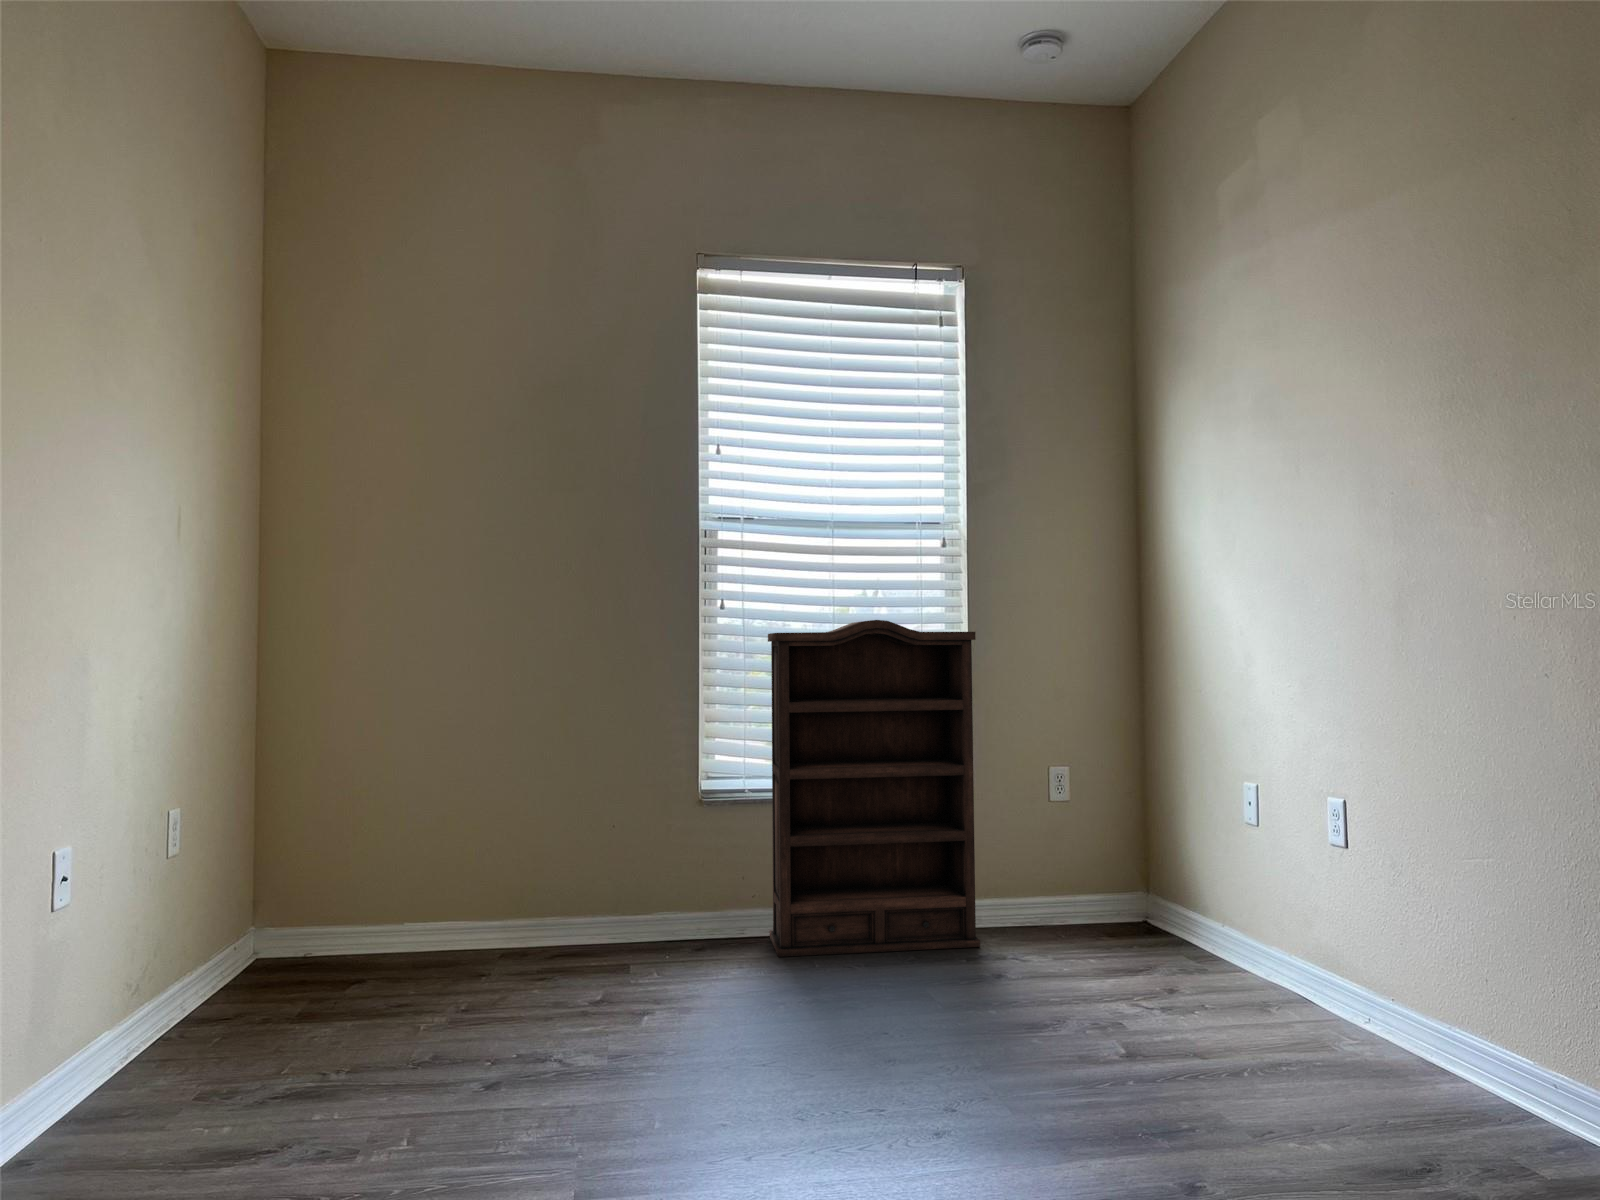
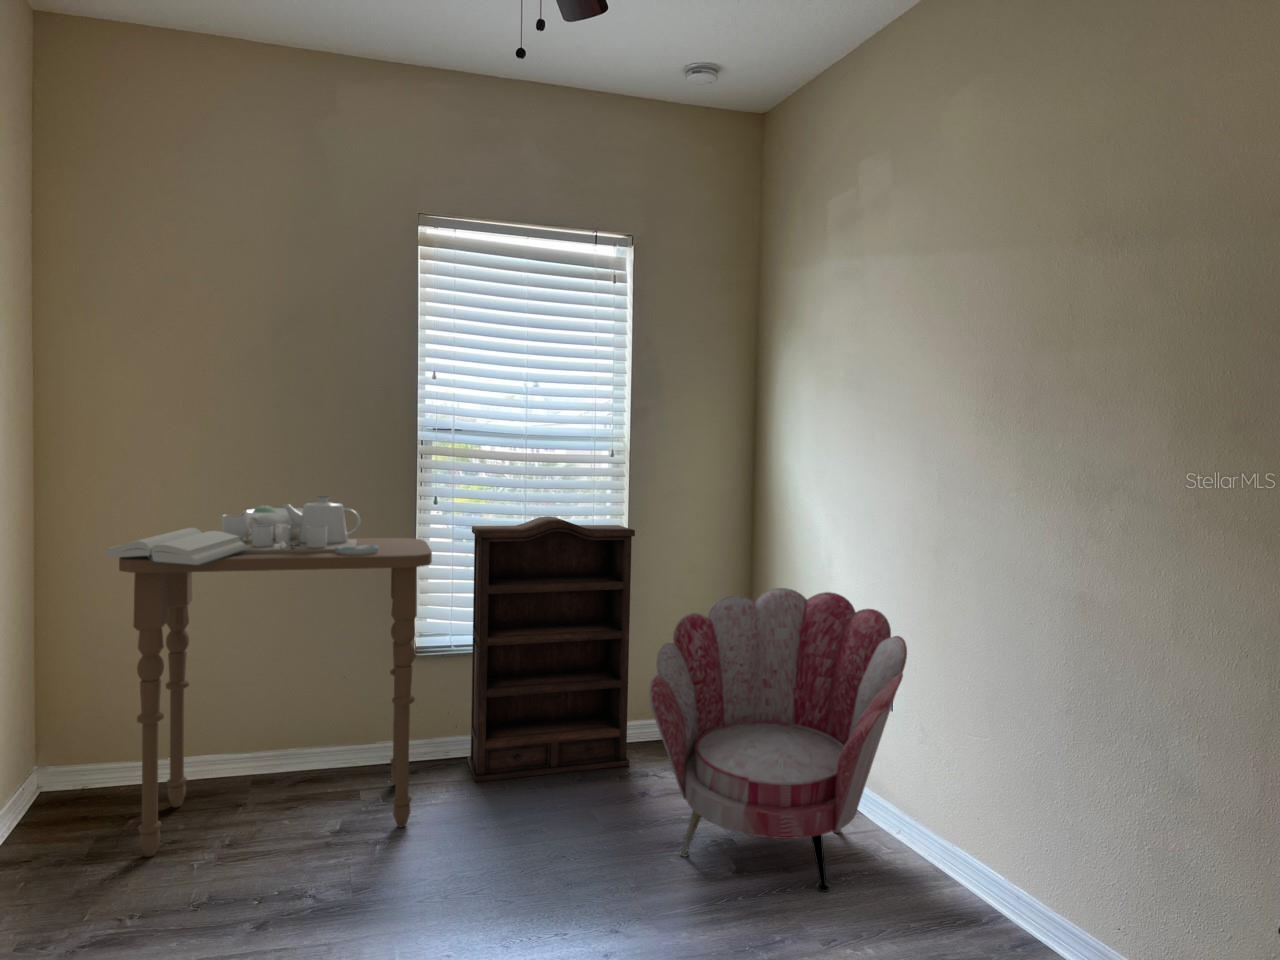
side table: none [349,586,717,1010] -> present [105,496,432,857]
armchair: none [997,696,1361,1082] -> present [649,588,907,892]

